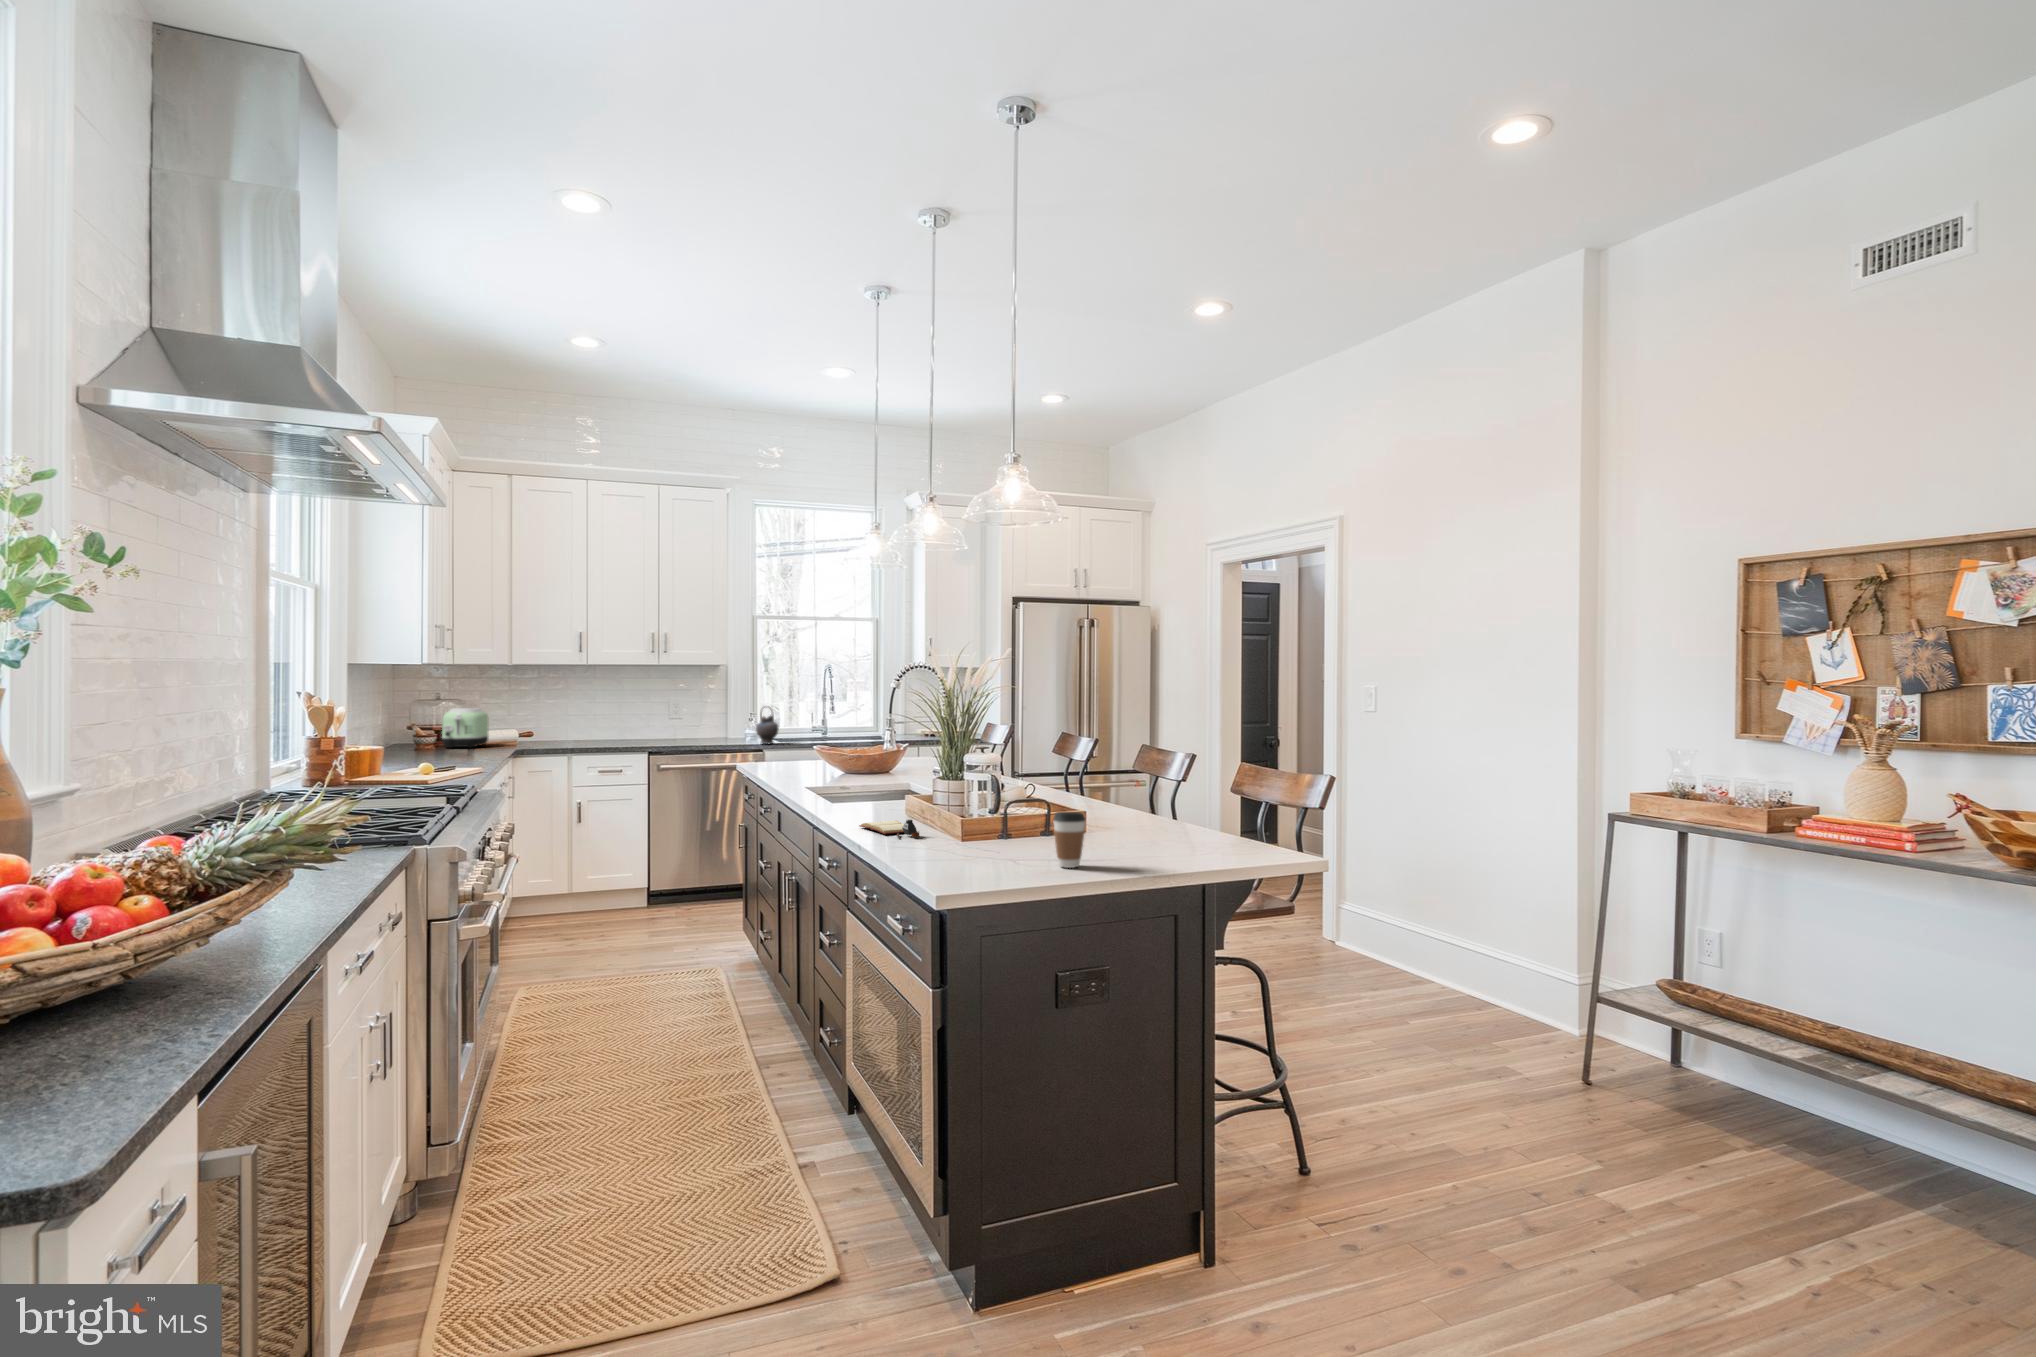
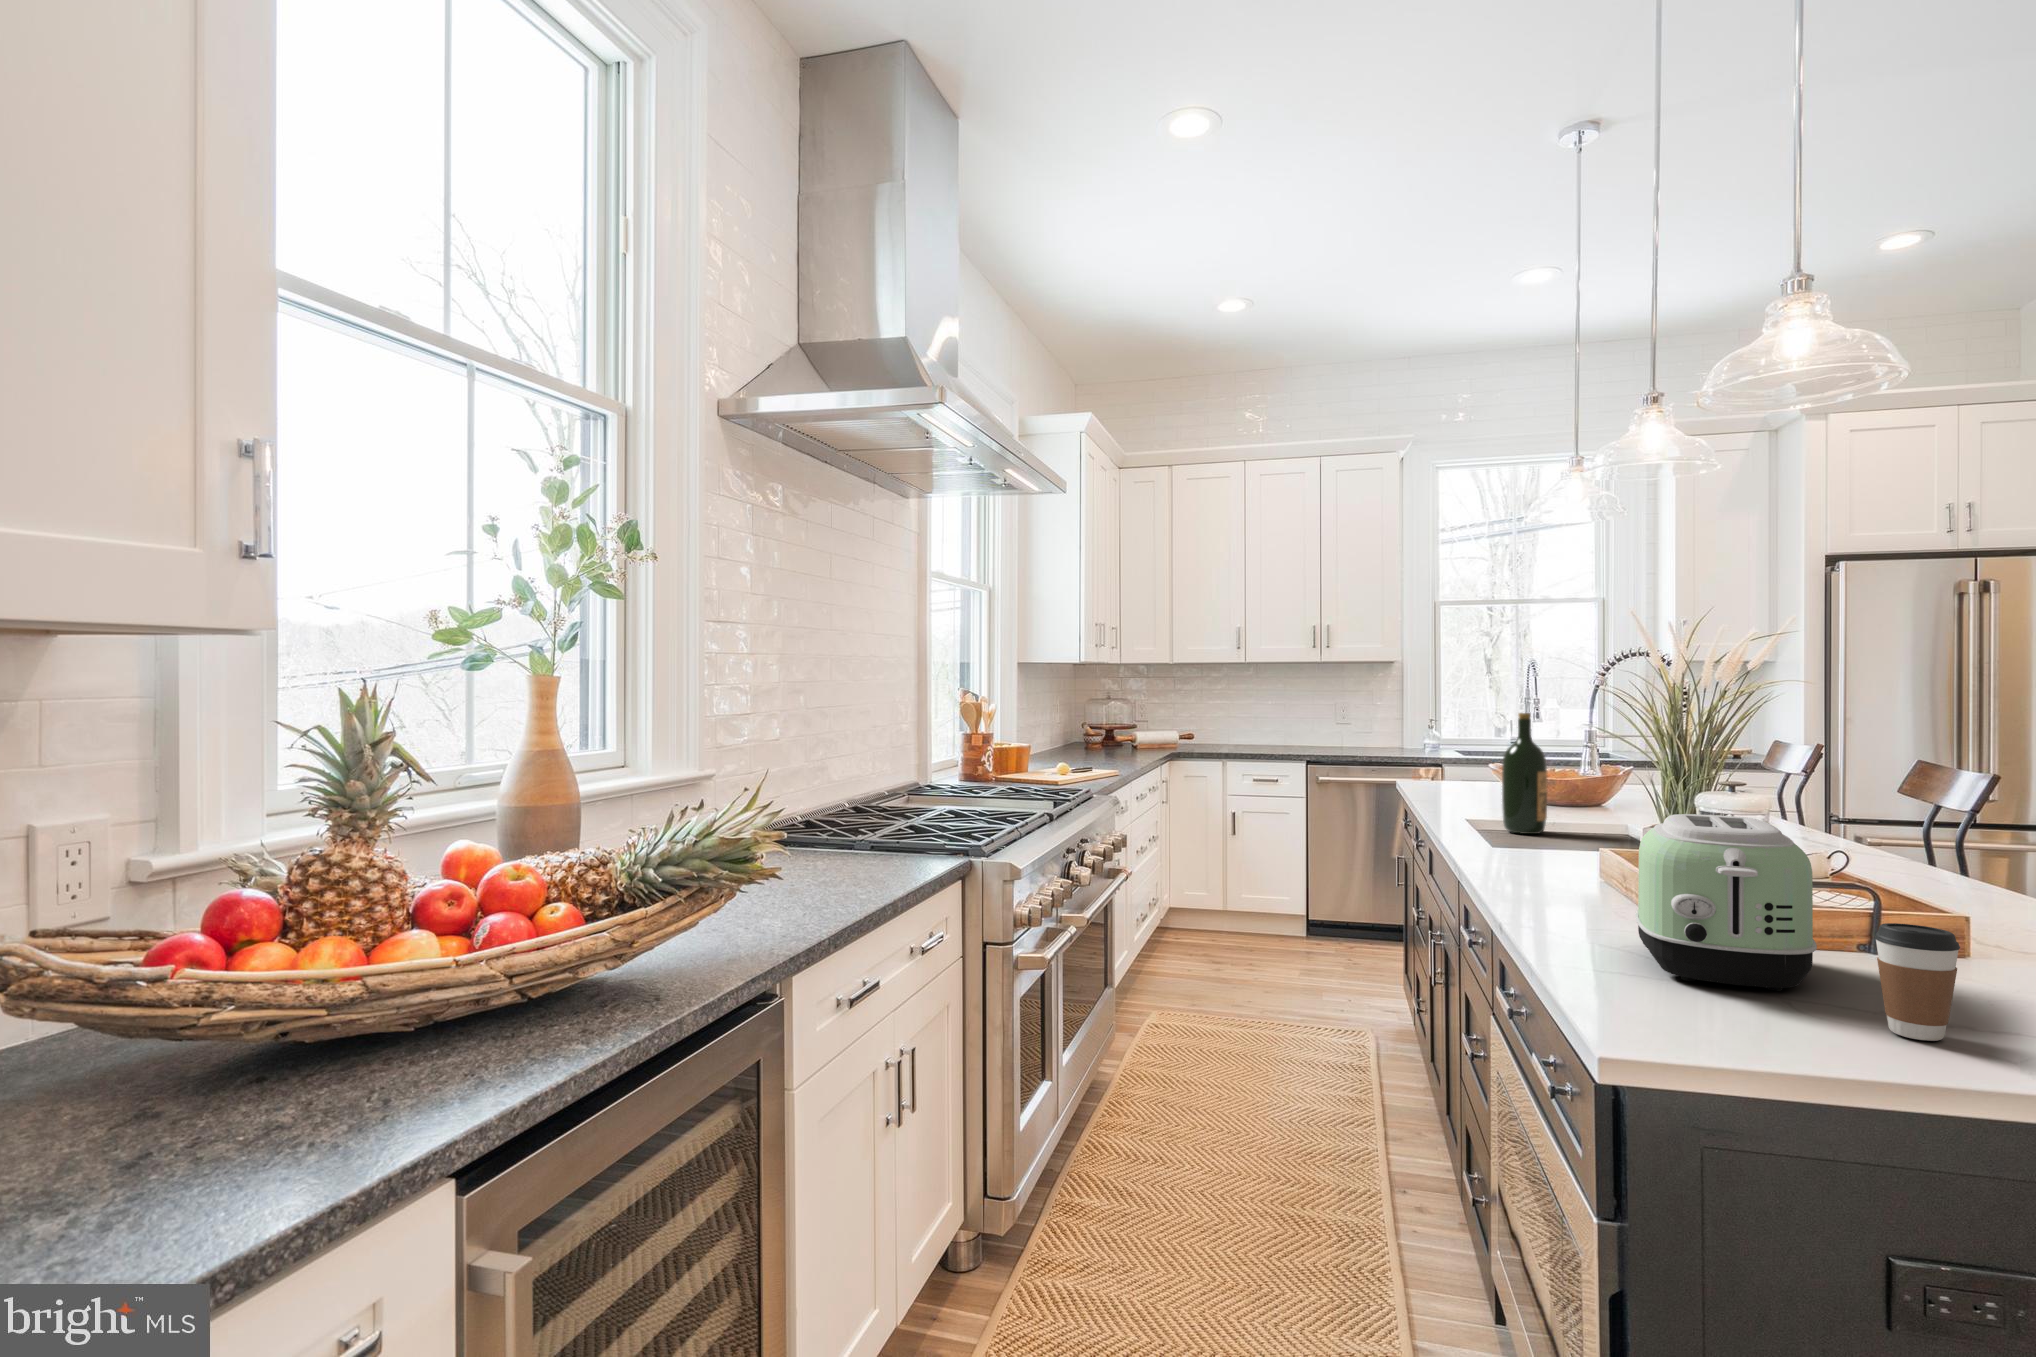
teapot: present [755,707,779,744] -> none [1429,711,1462,758]
wine bottle: none [835,707,864,793] -> present [1502,713,1547,834]
toaster: present [442,708,489,748] -> present [1635,814,1817,991]
book: present [859,820,919,838] -> none [1512,888,1607,923]

